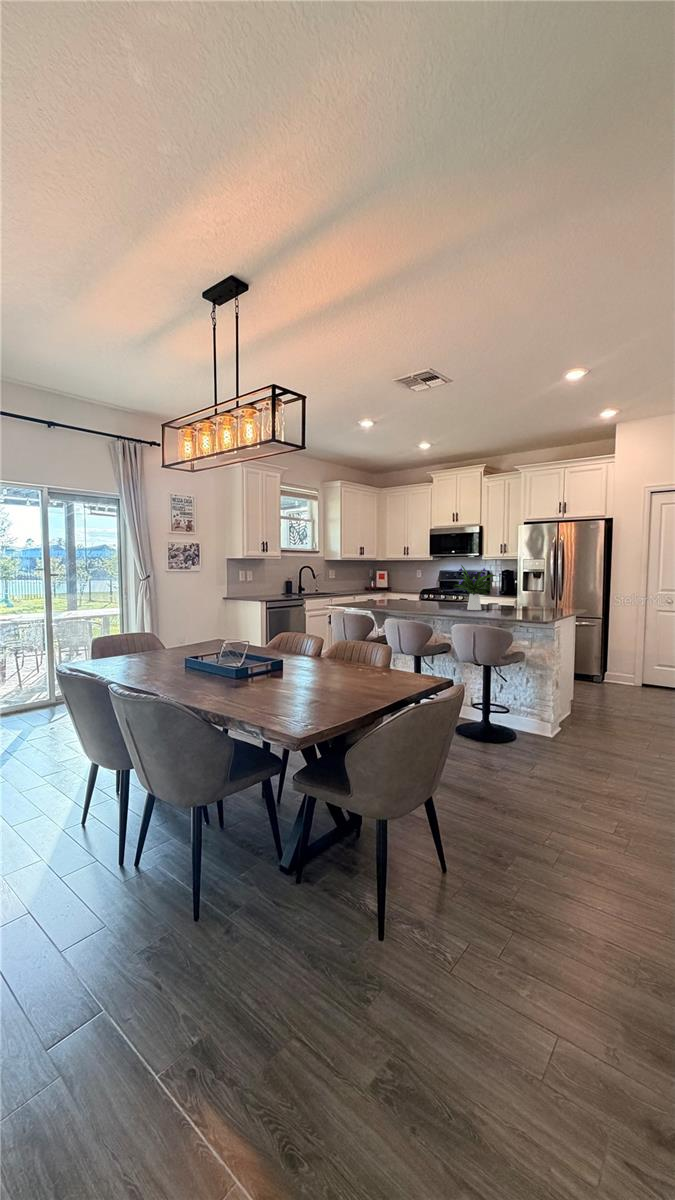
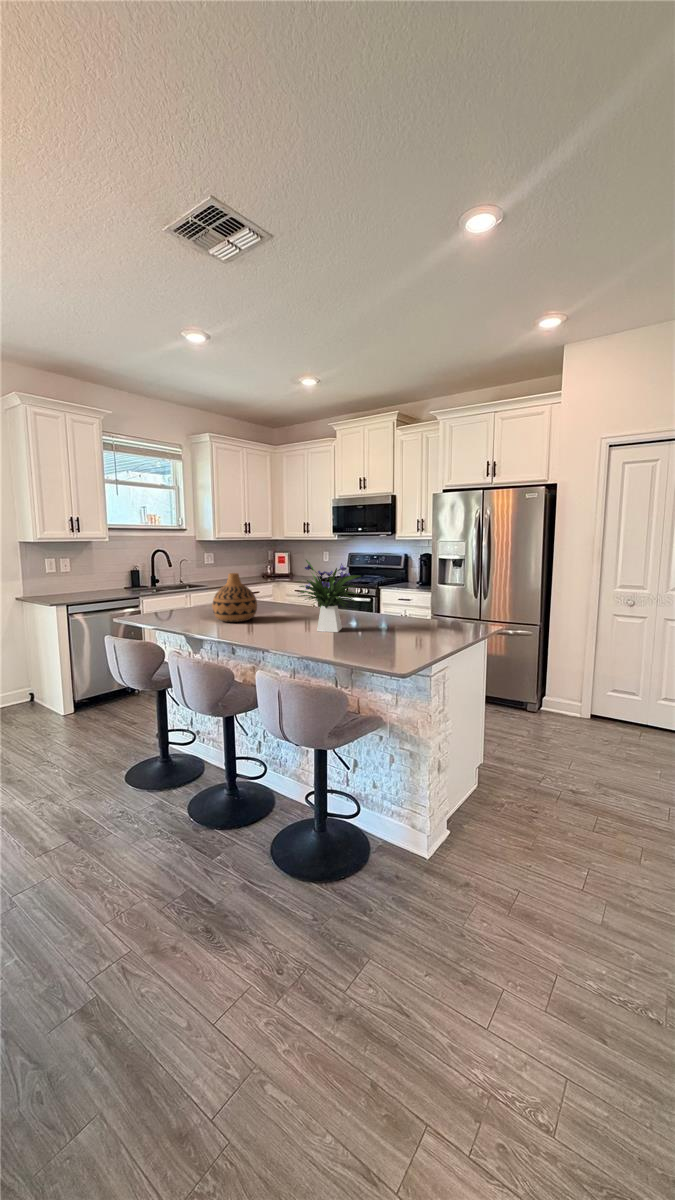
vase: none [388,575,417,607] -> present [212,573,257,622]

